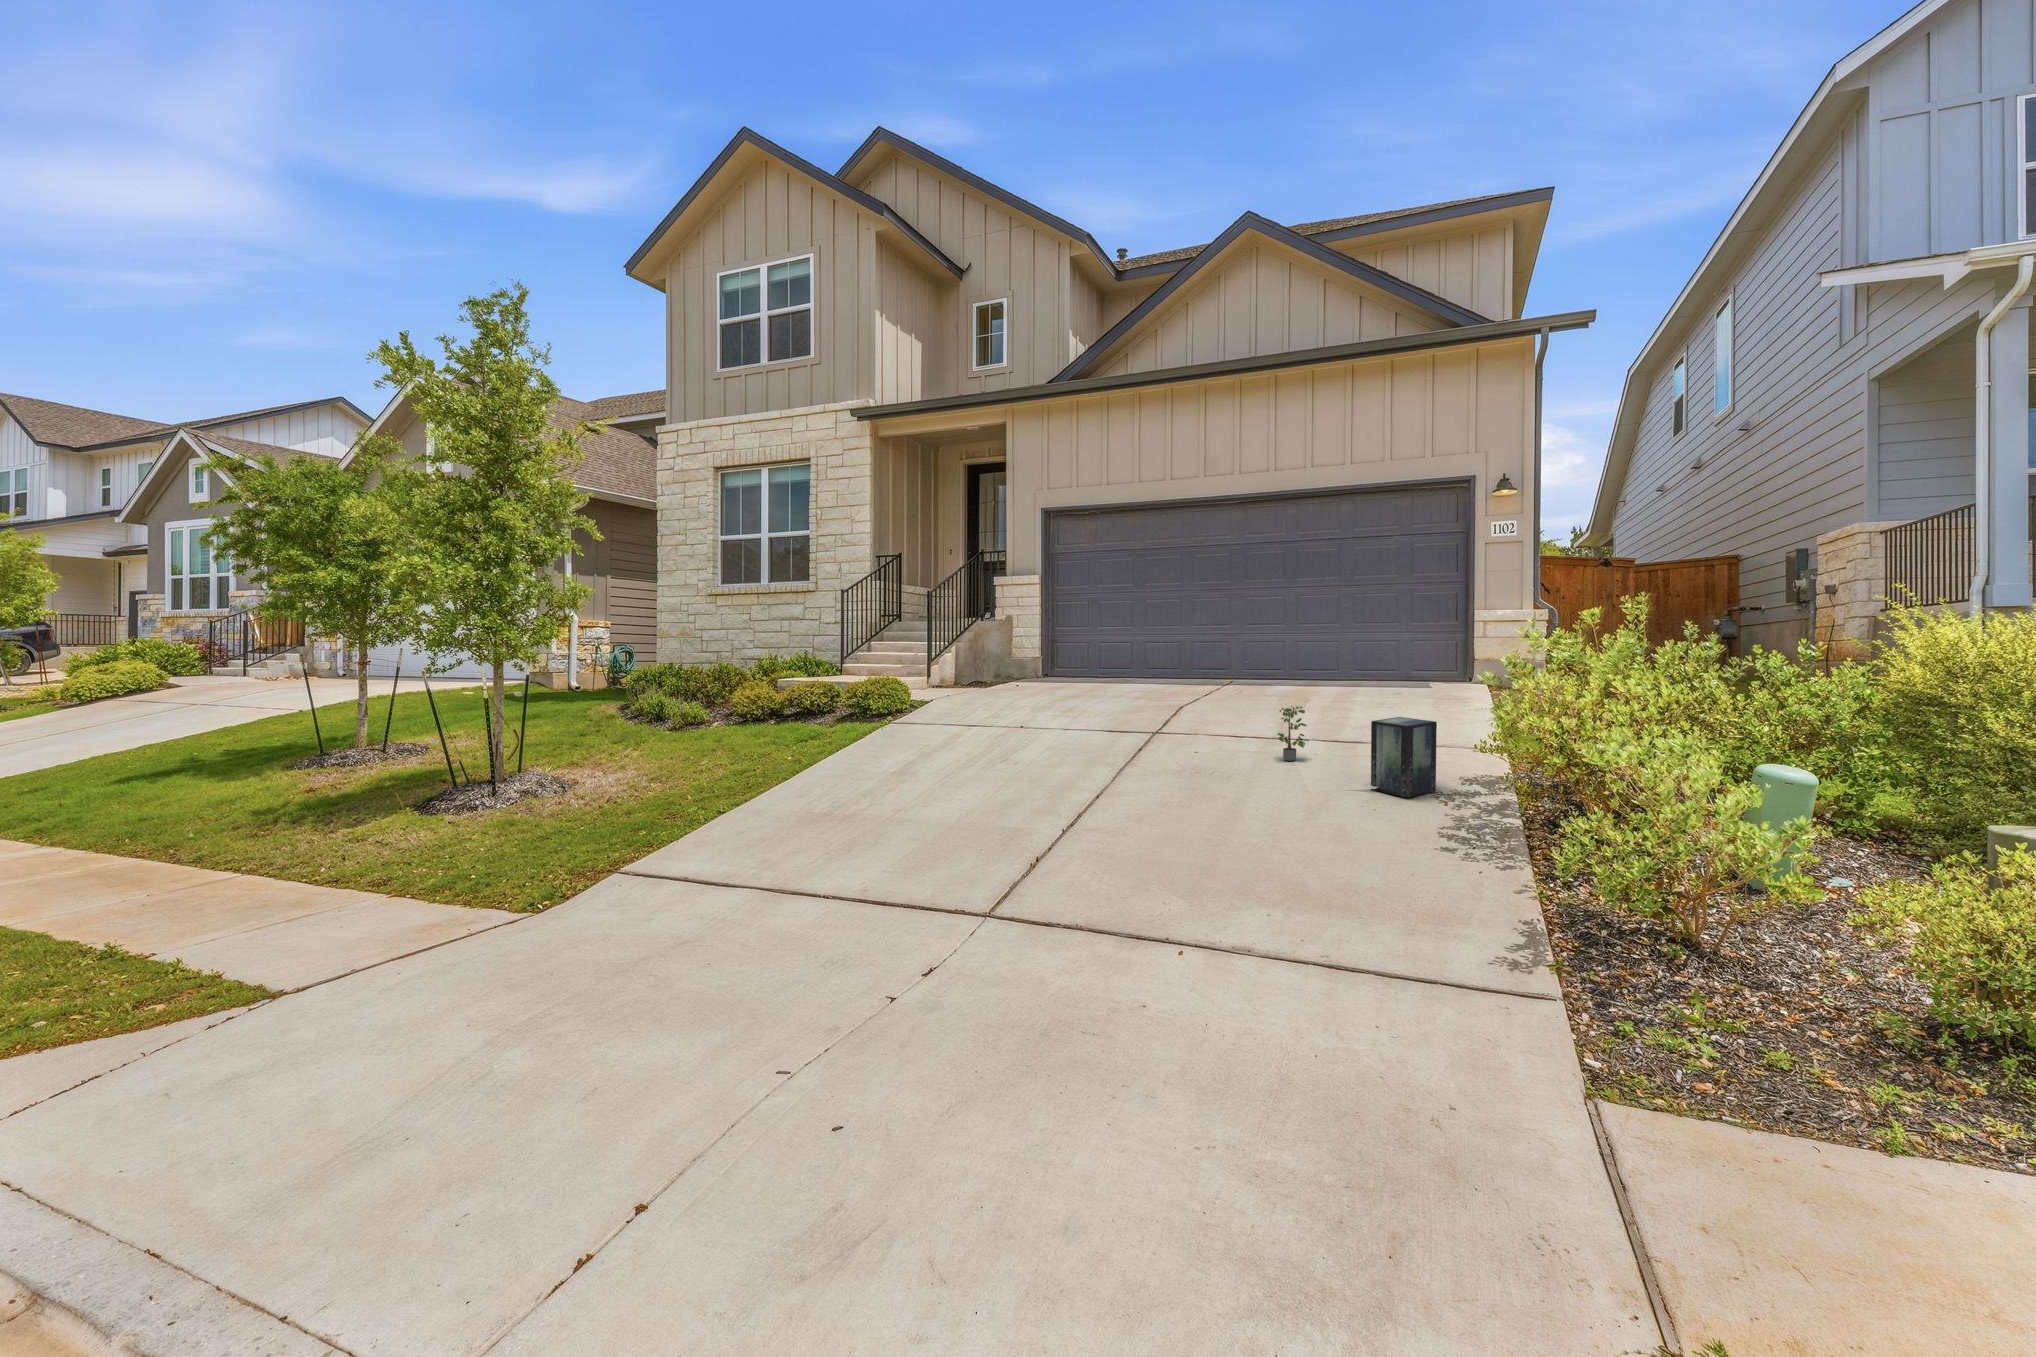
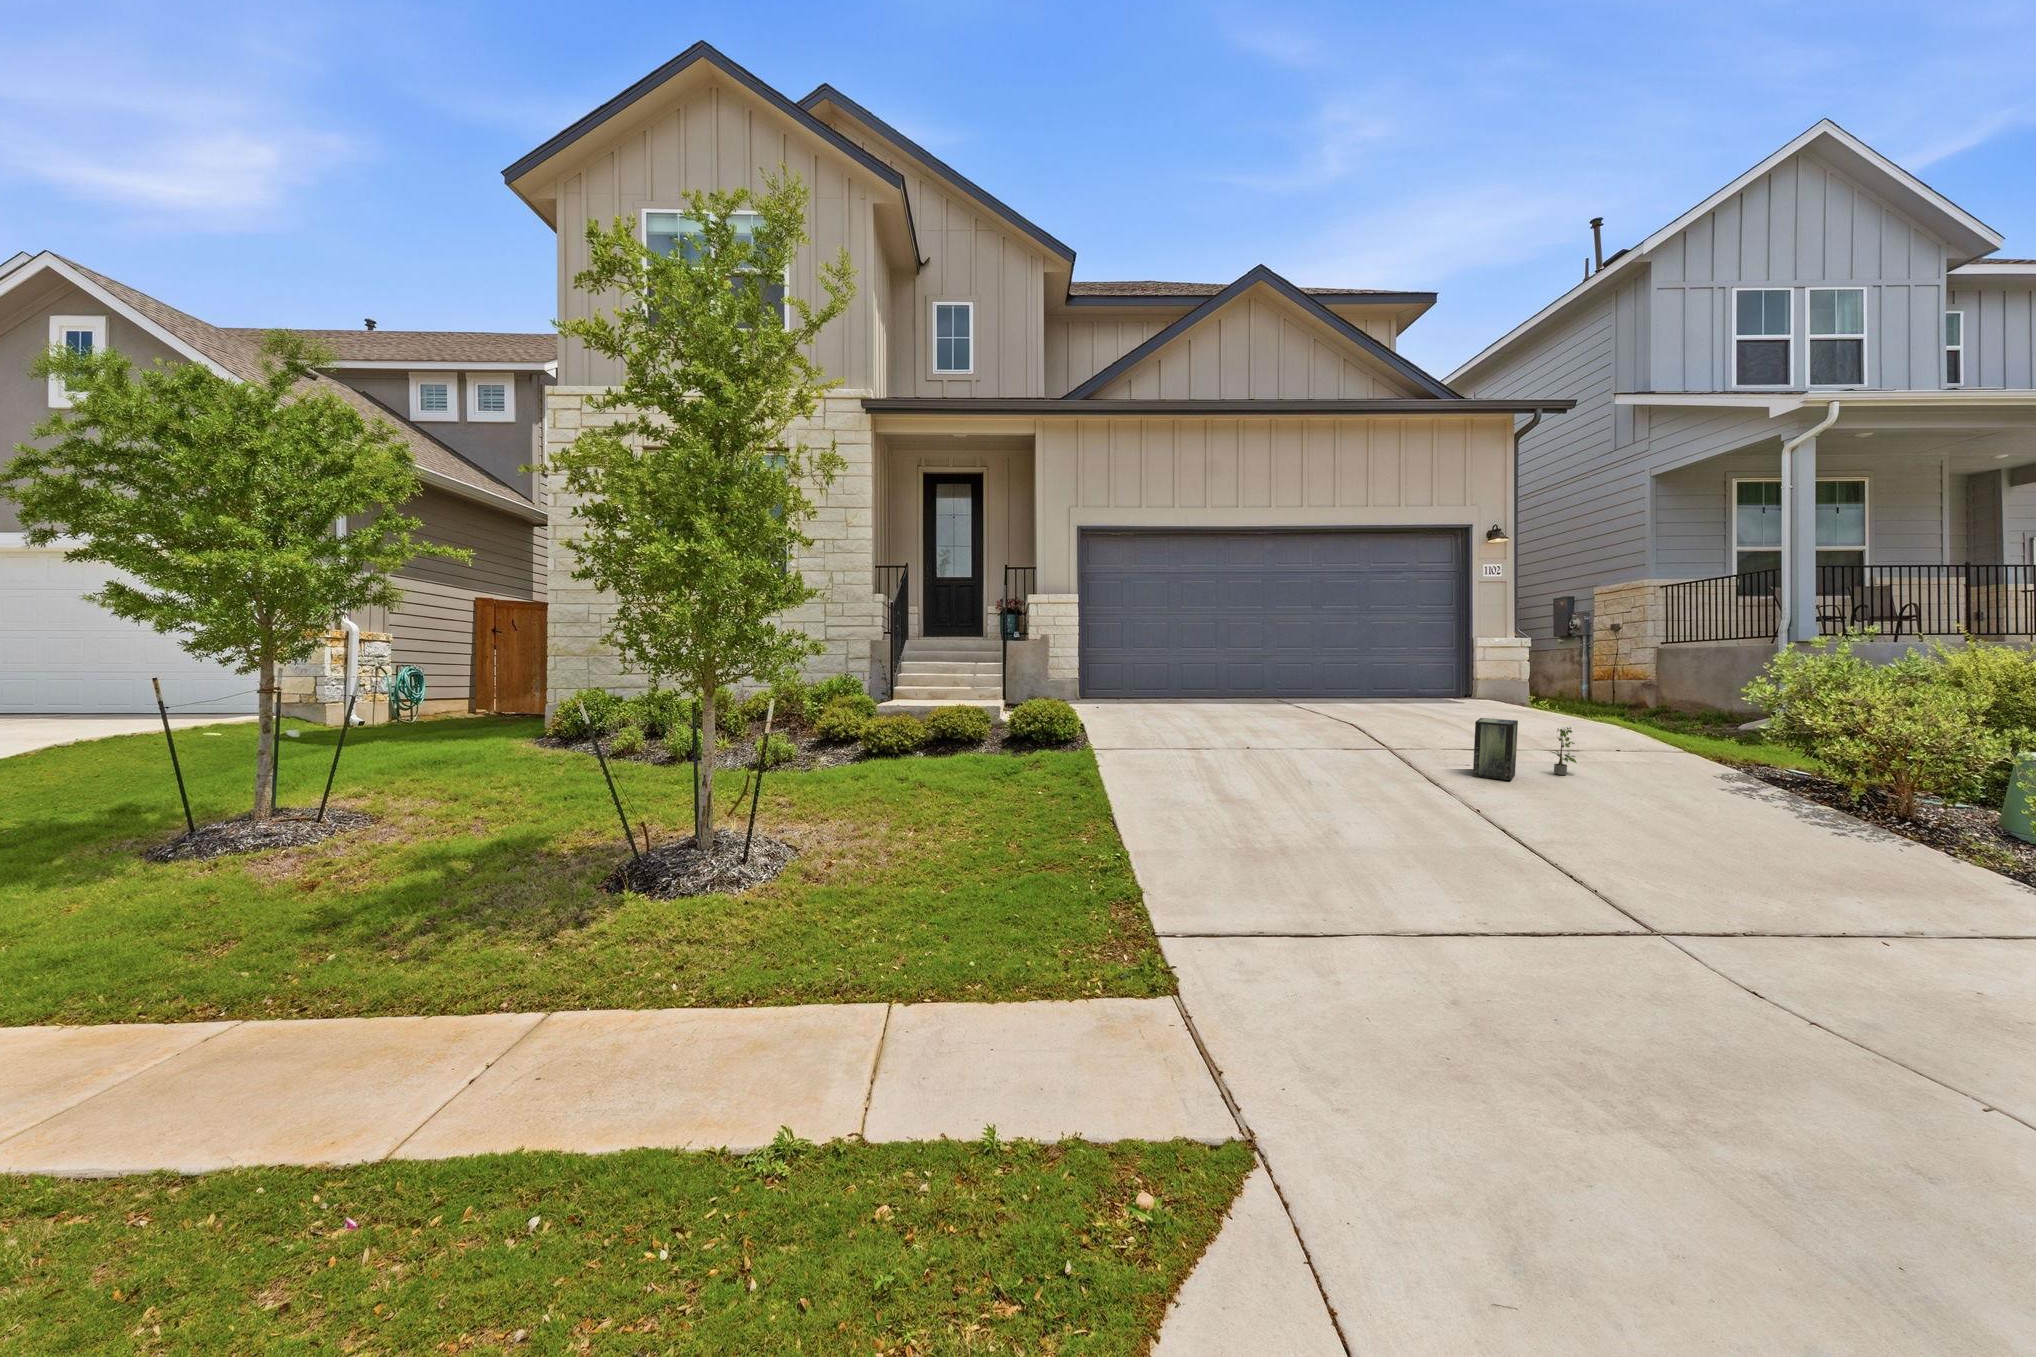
storage box: present [1371,717,1437,798] -> present [1473,718,1518,780]

